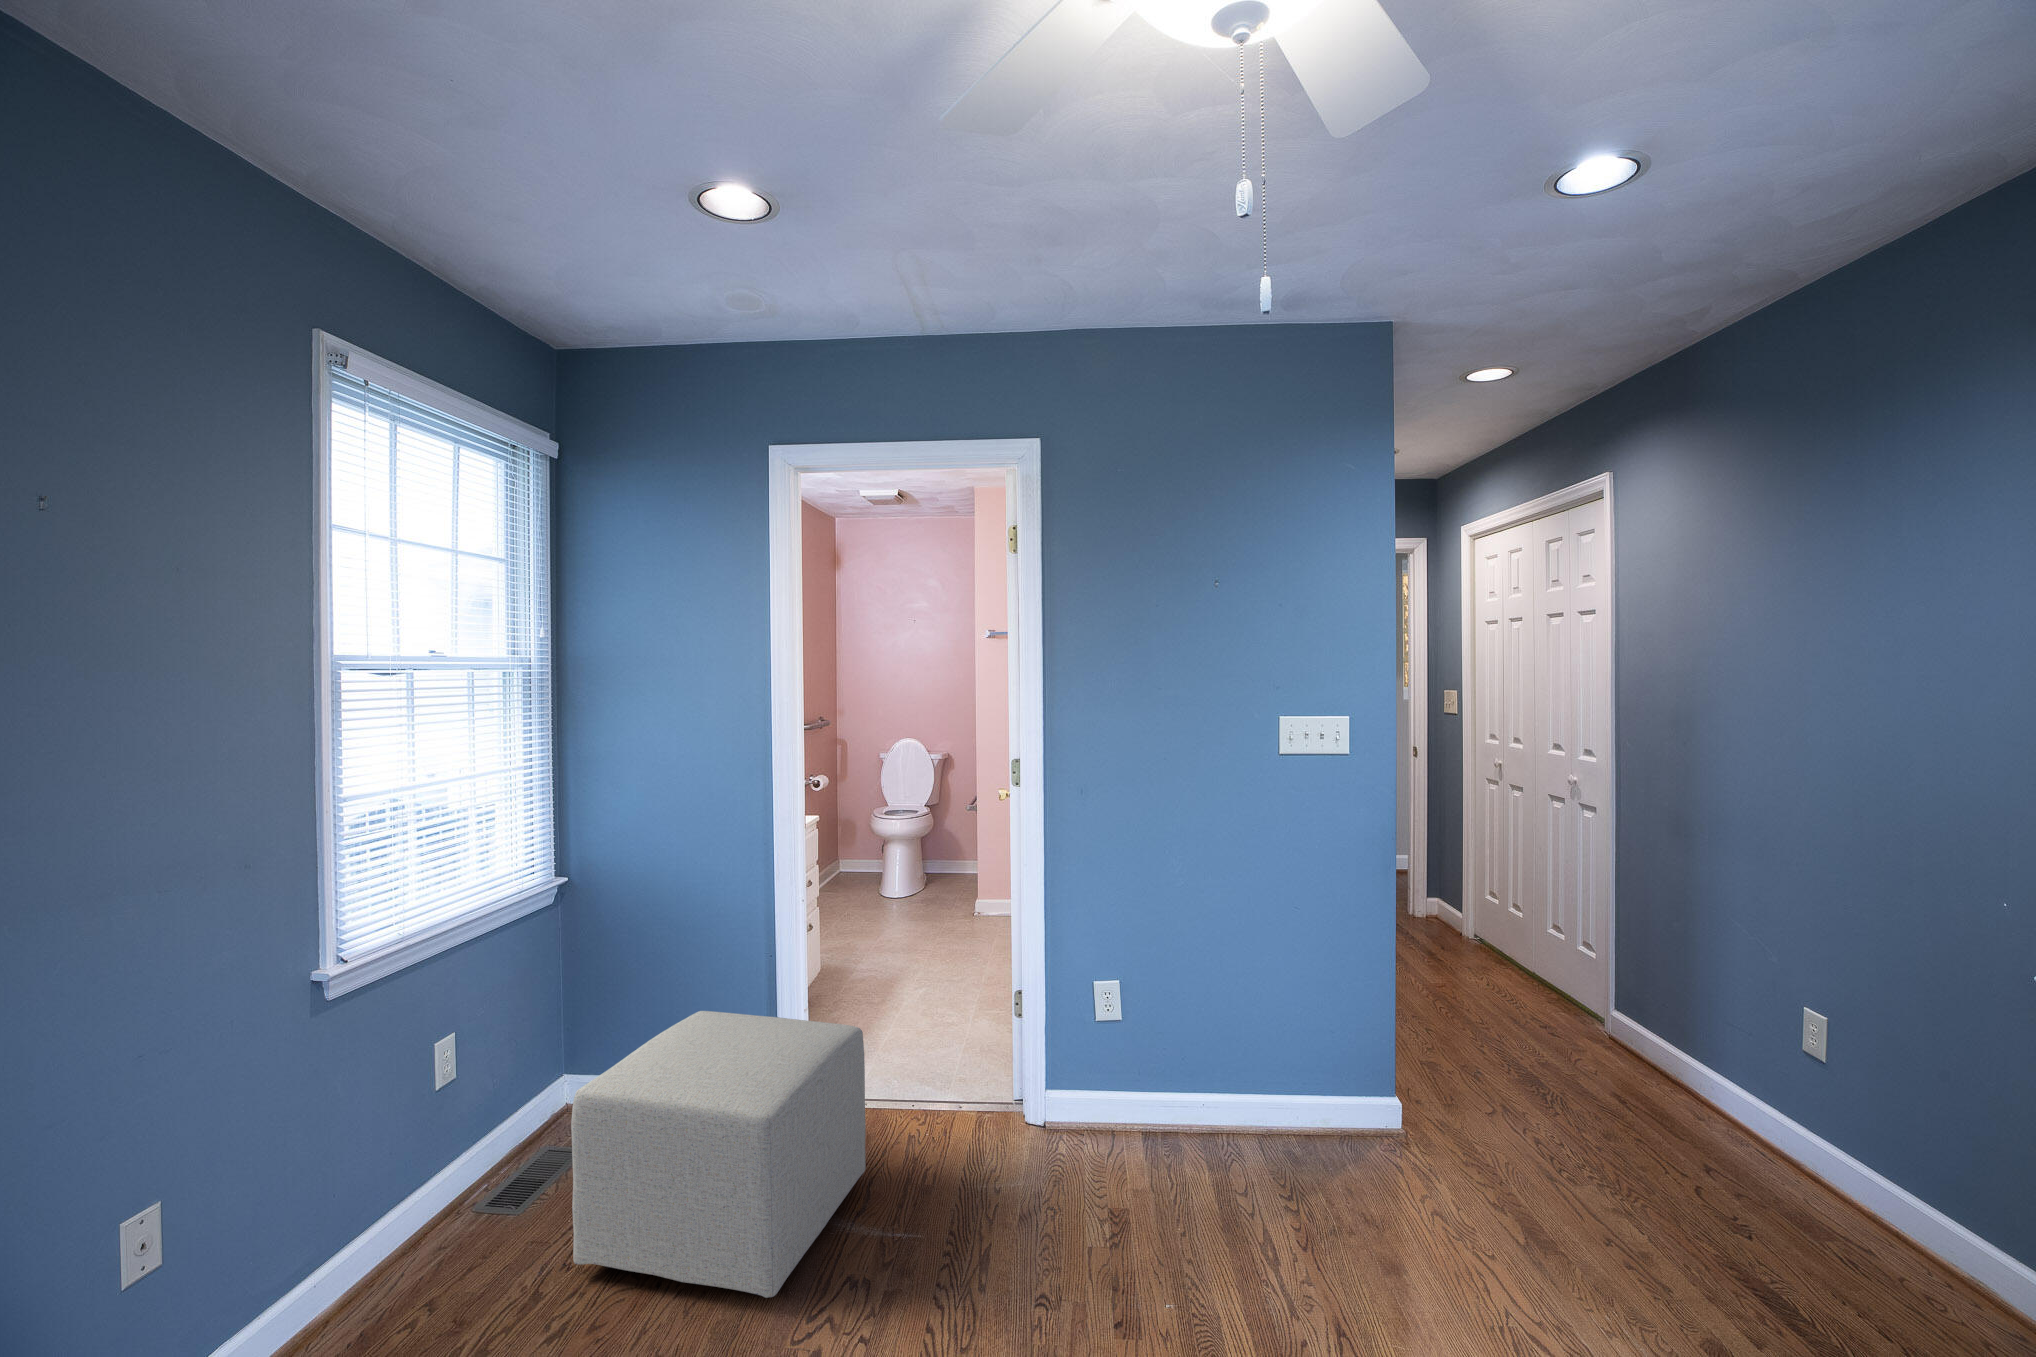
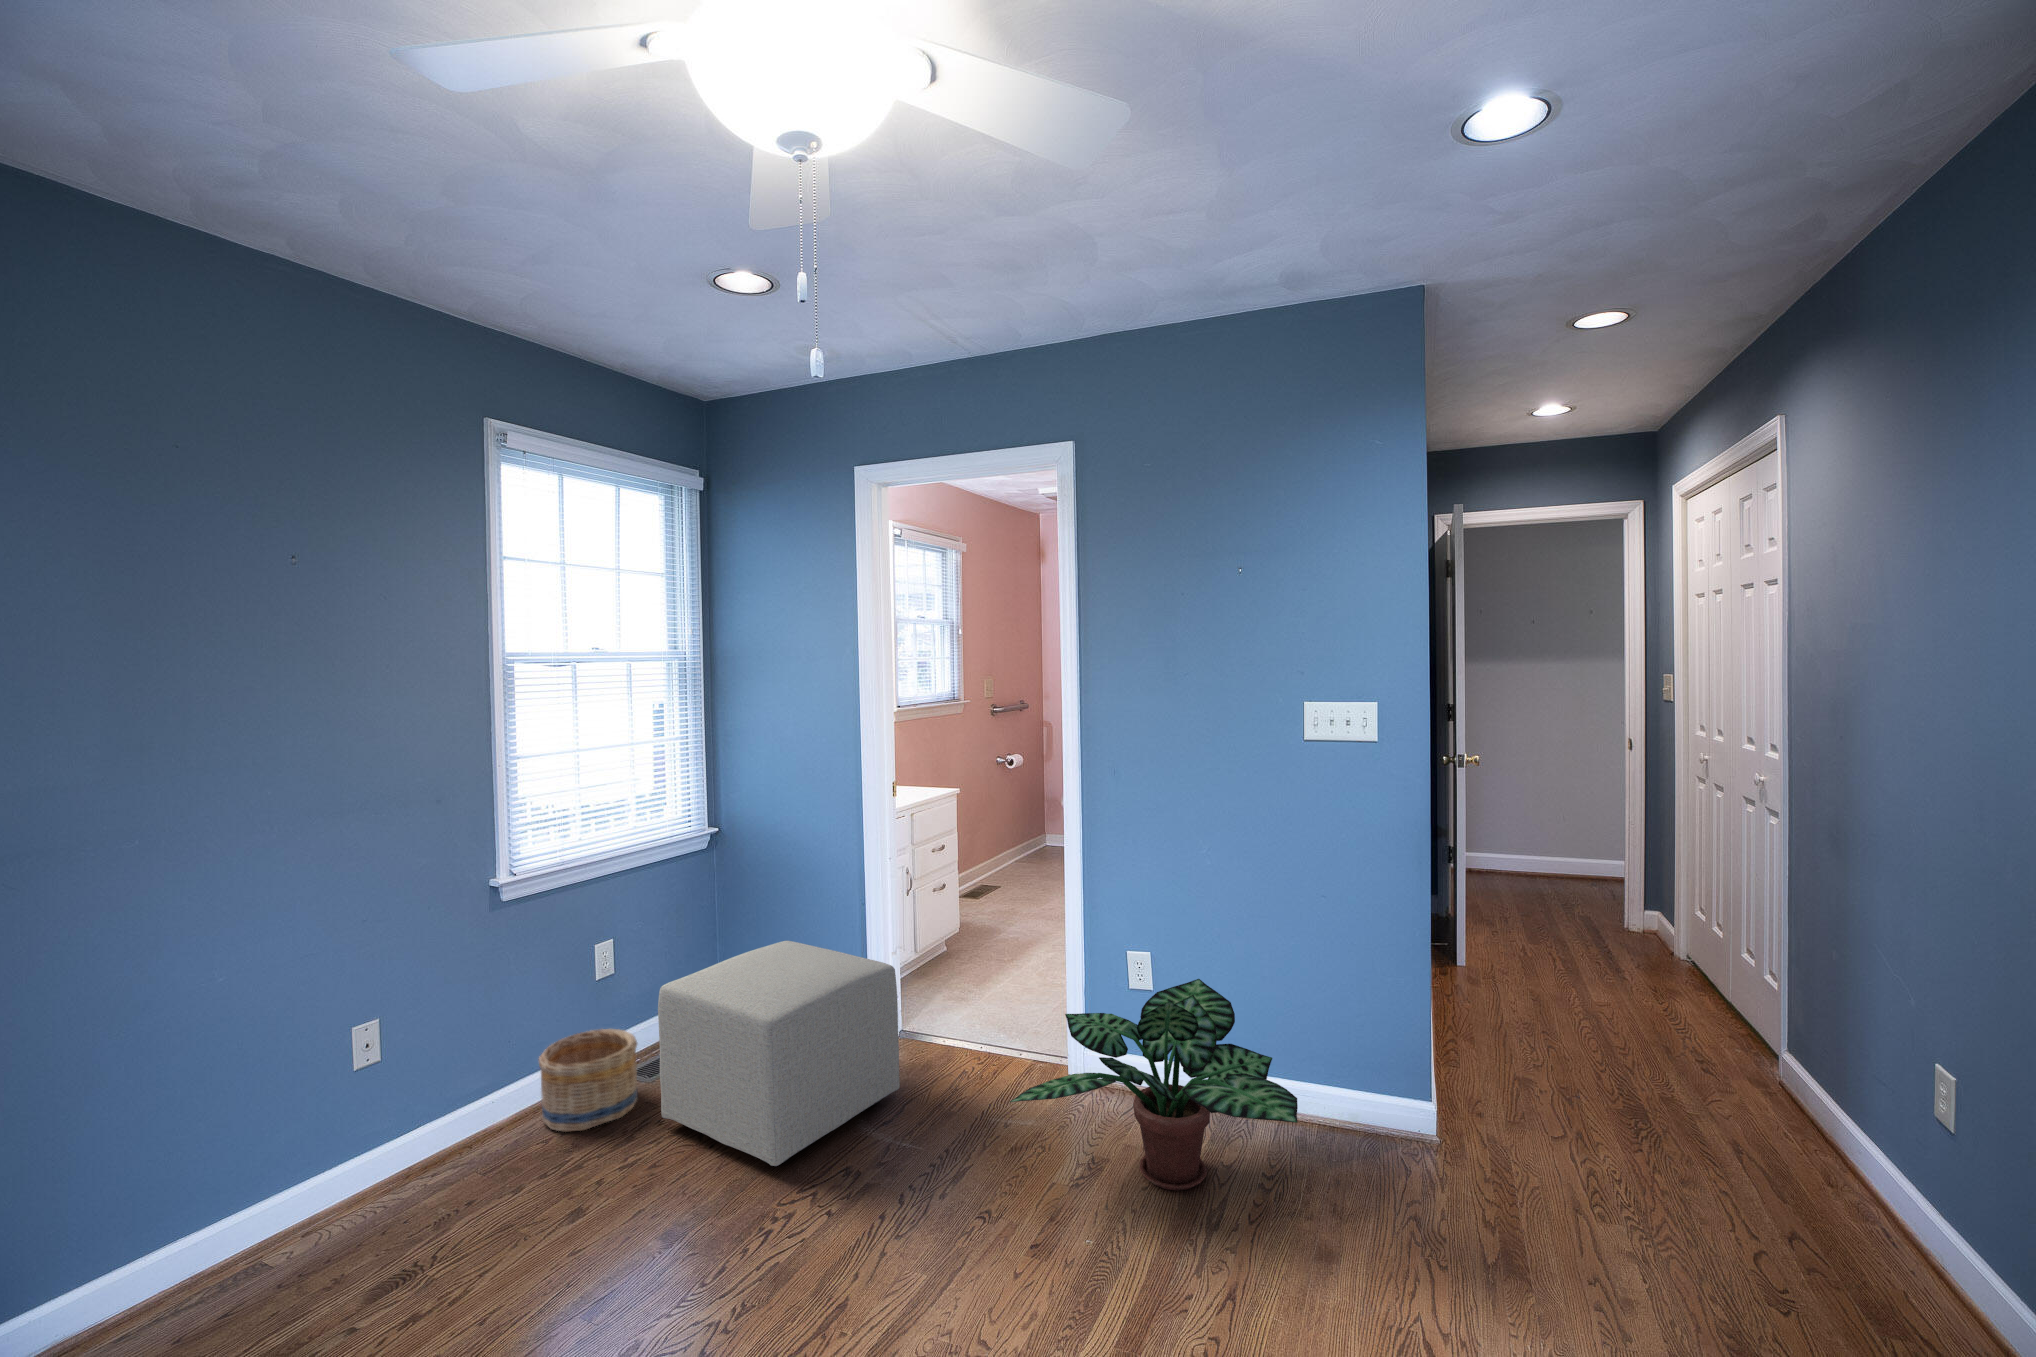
potted plant: none [1059,1002,1369,1230] -> present [1010,979,1298,1191]
basket: none [374,1156,517,1314] -> present [539,1029,637,1132]

